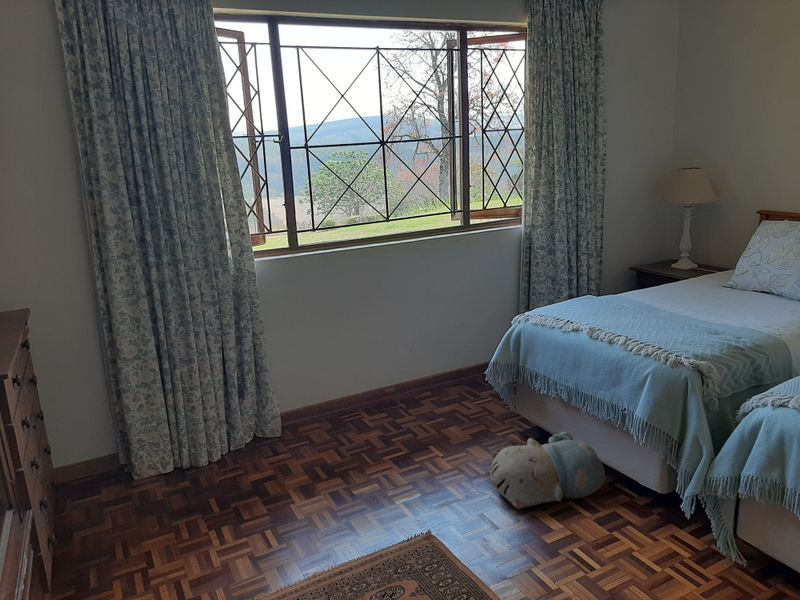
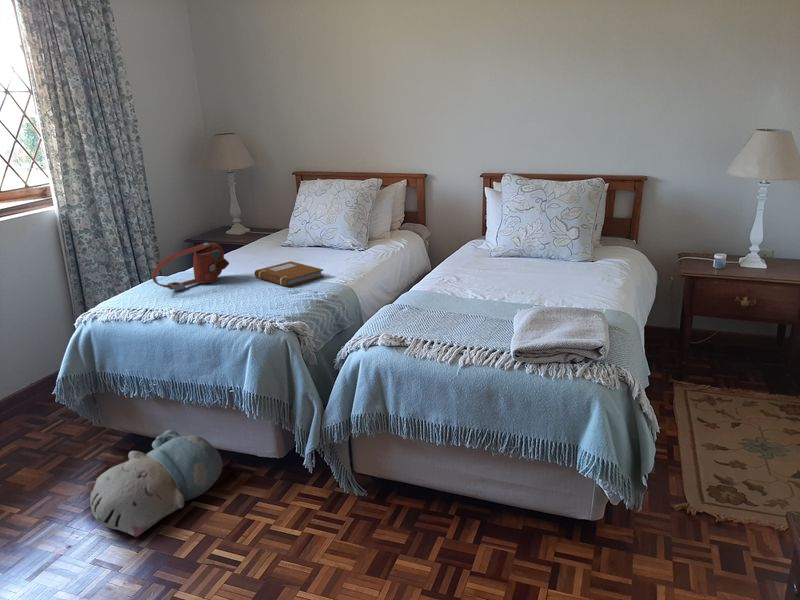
handbag: none [581,271,657,311] -> present [152,243,229,290]
notebook: none [680,302,758,328] -> present [254,261,324,287]

